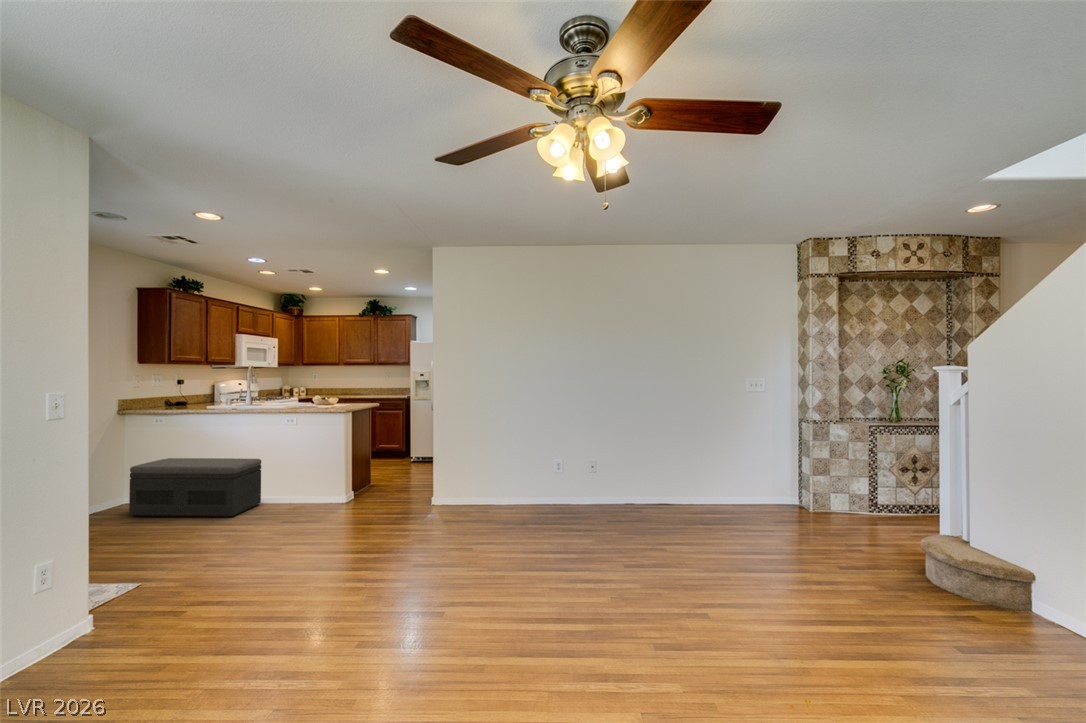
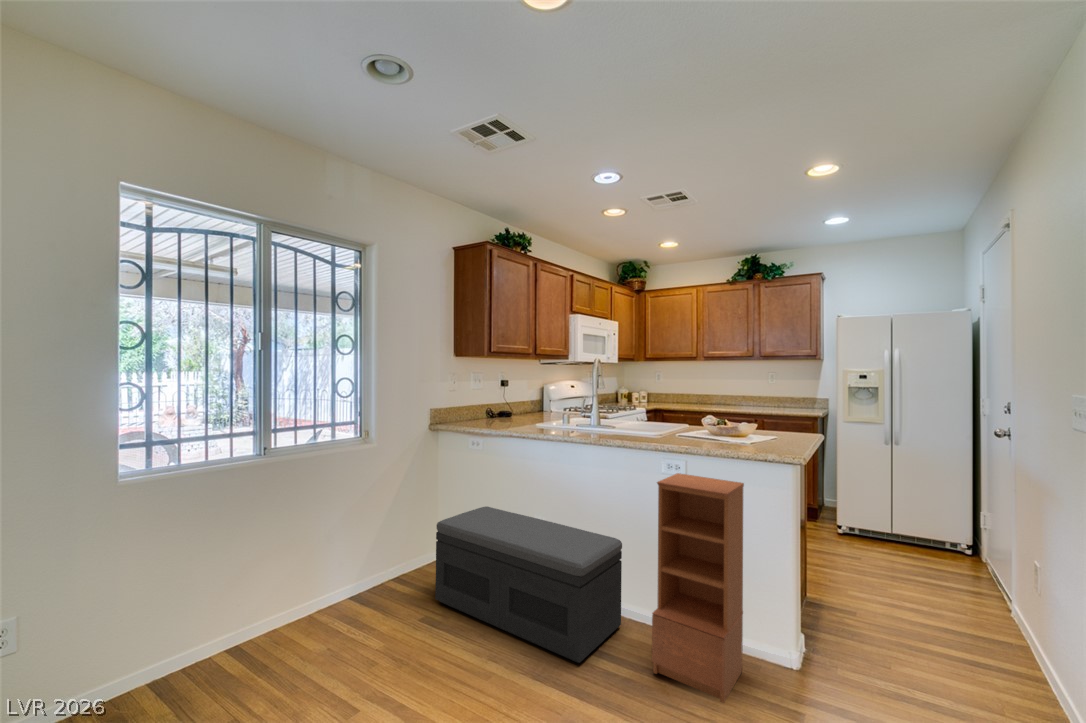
bookcase: none [273,421,321,513] -> present [652,473,744,703]

